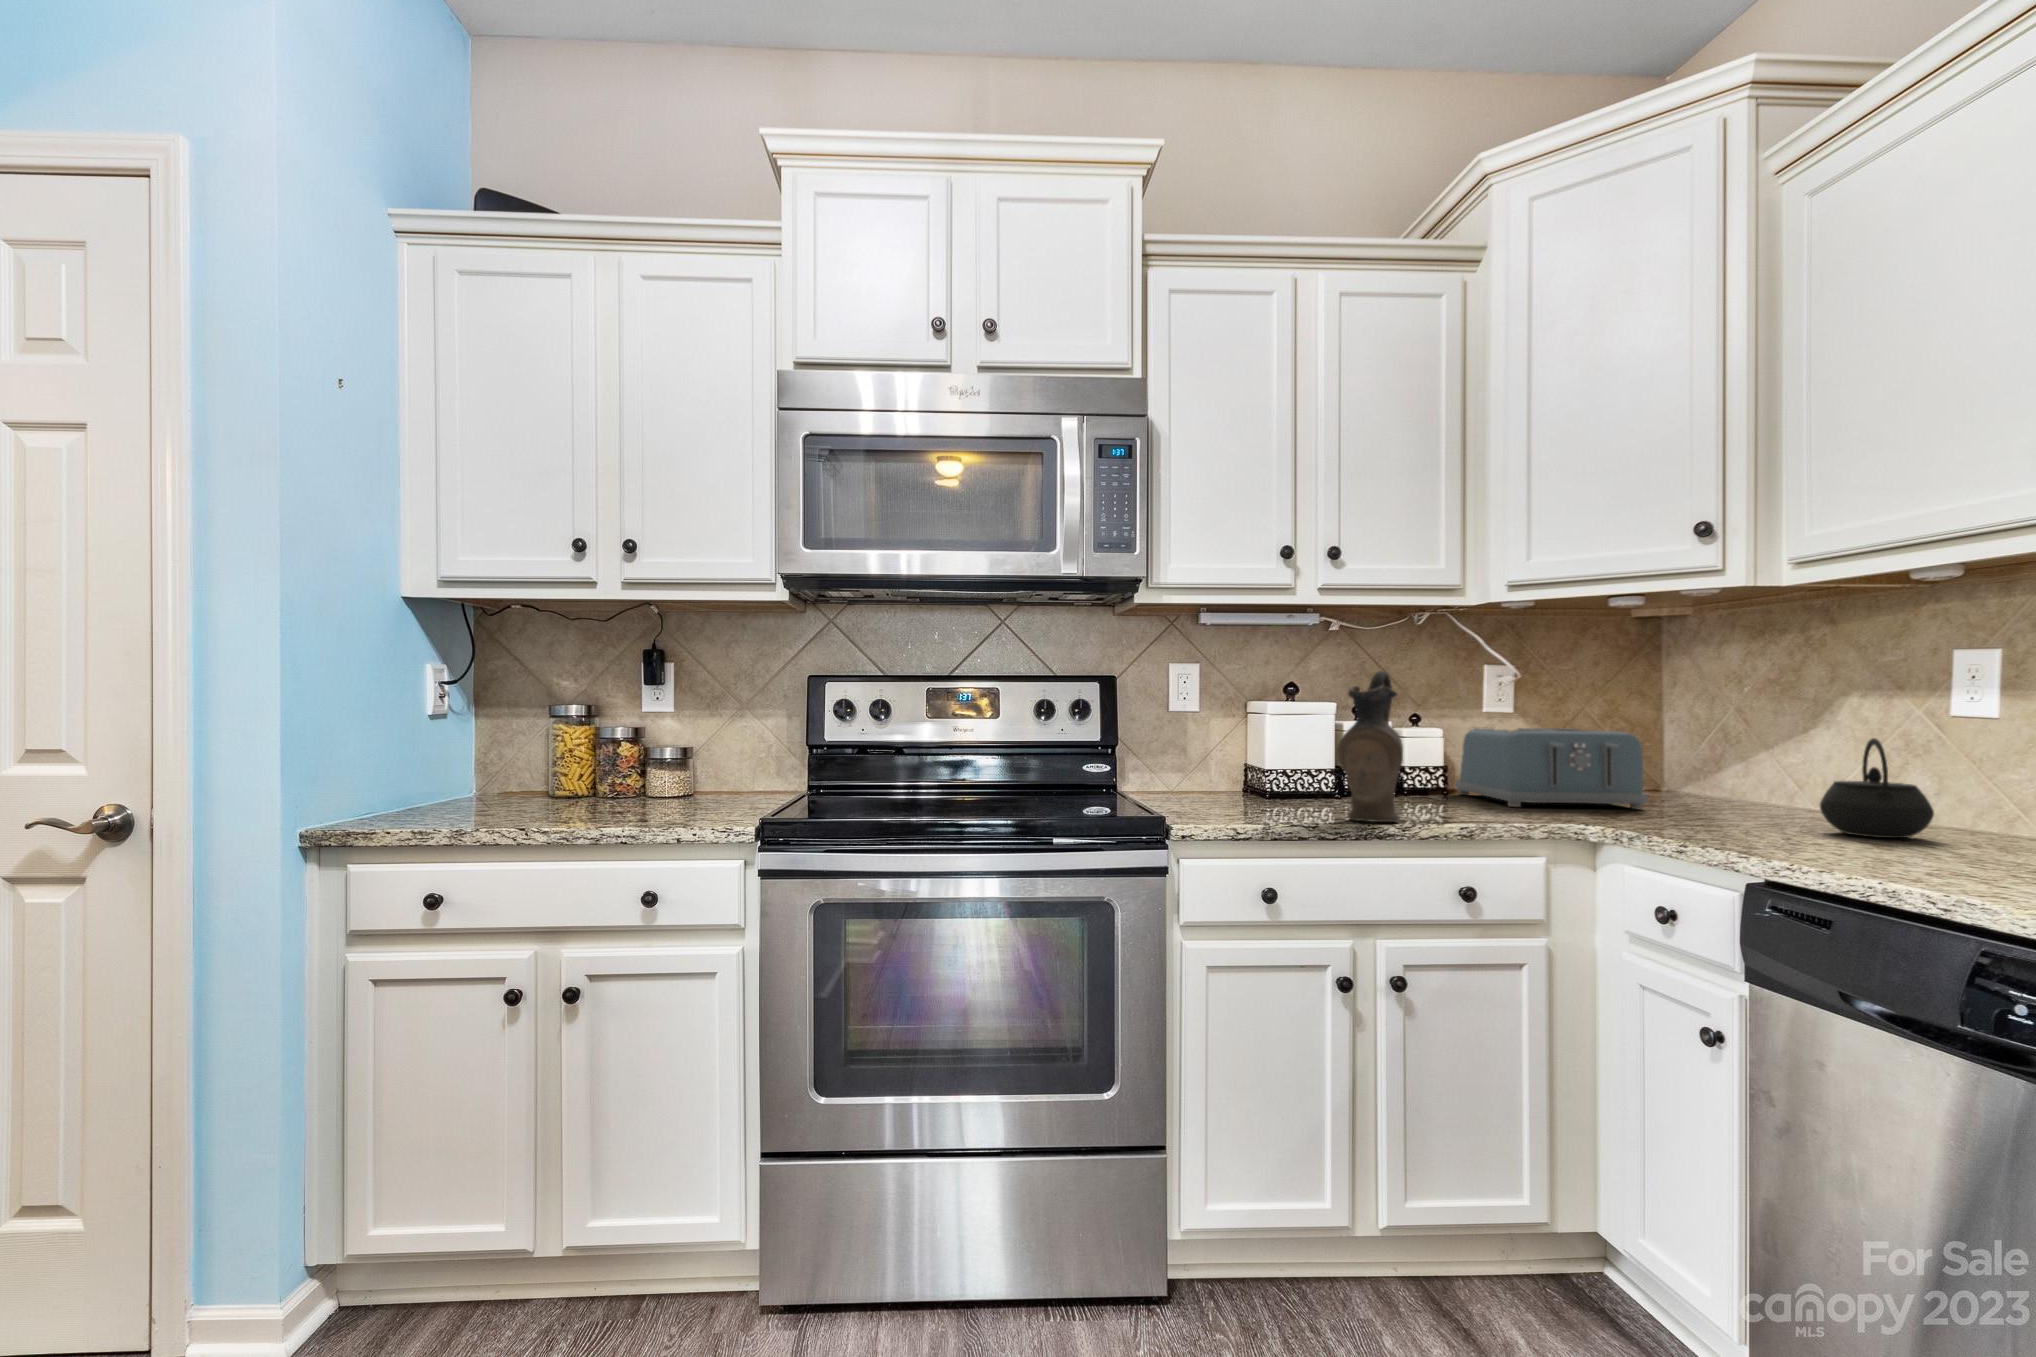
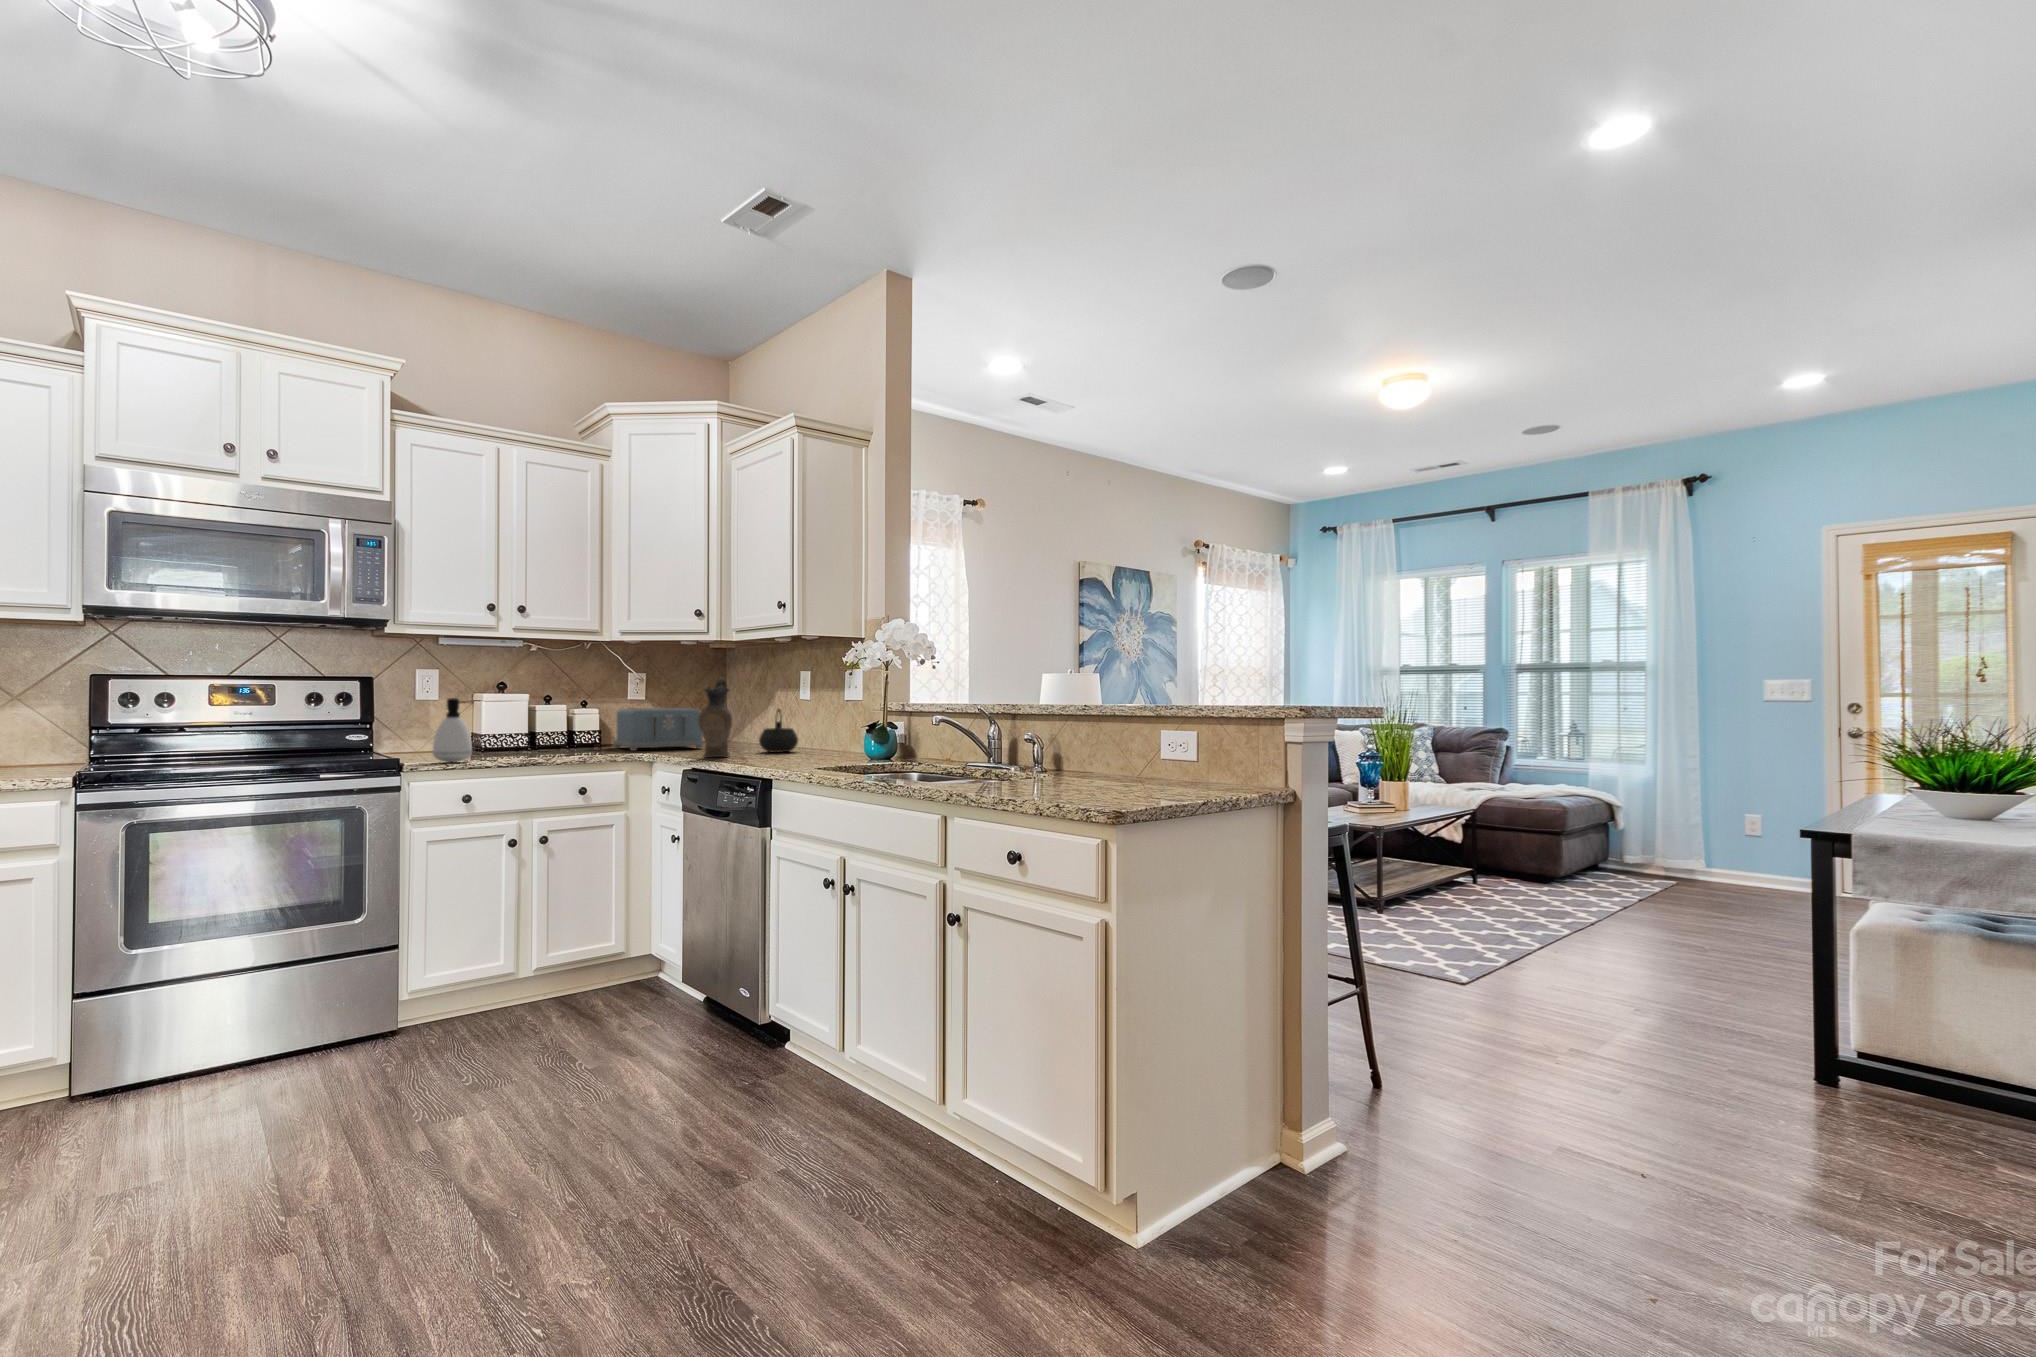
ceramic pitcher: present [1337,670,1403,822] -> present [698,678,732,757]
soap dispenser: none [1210,708,1273,822] -> present [432,698,472,762]

